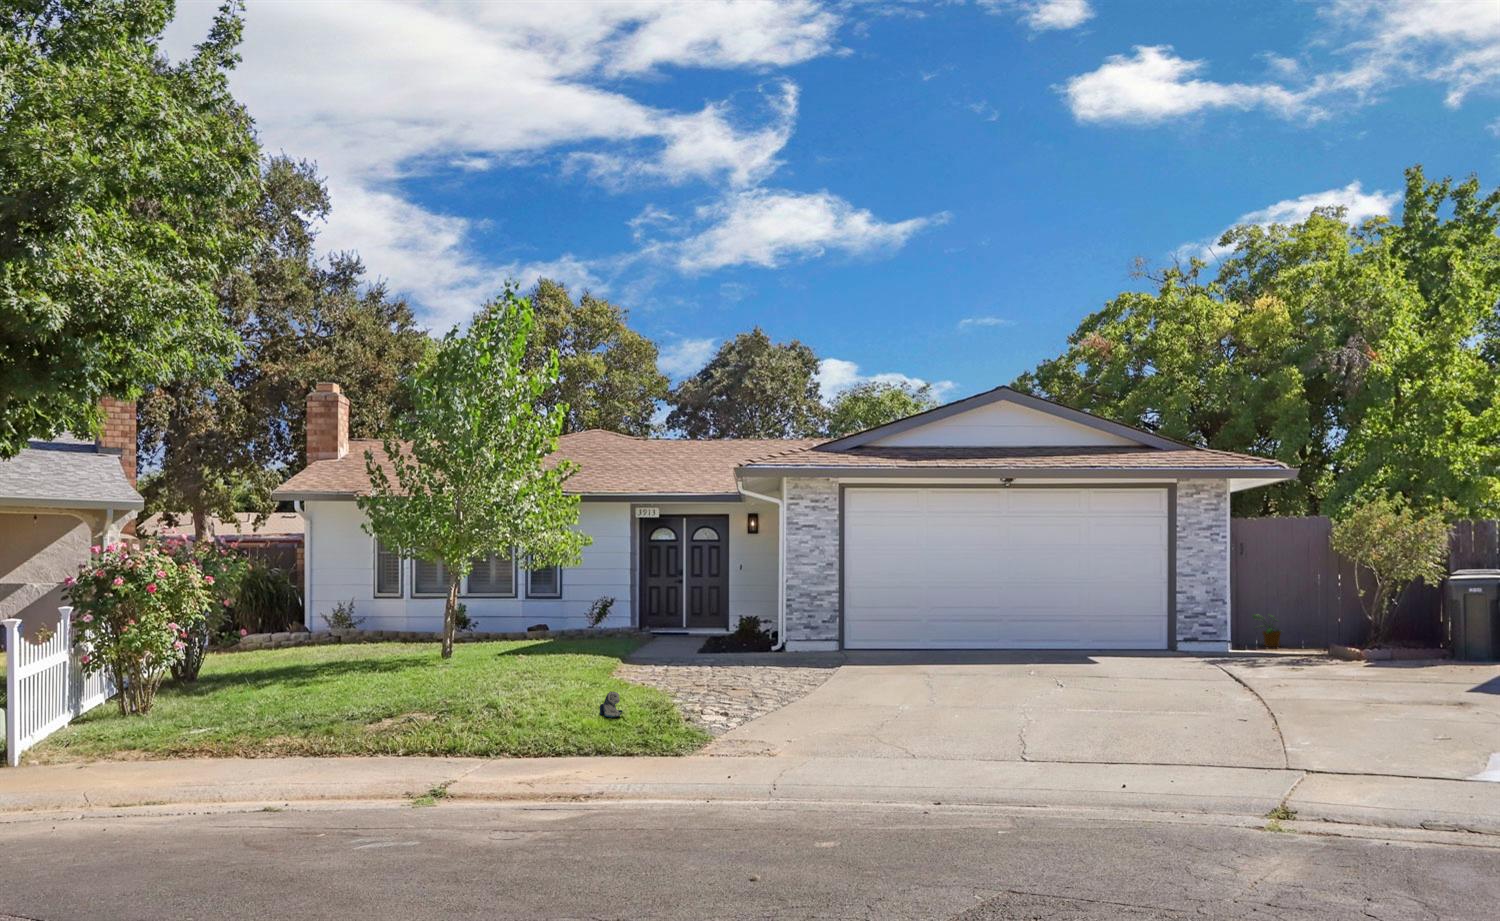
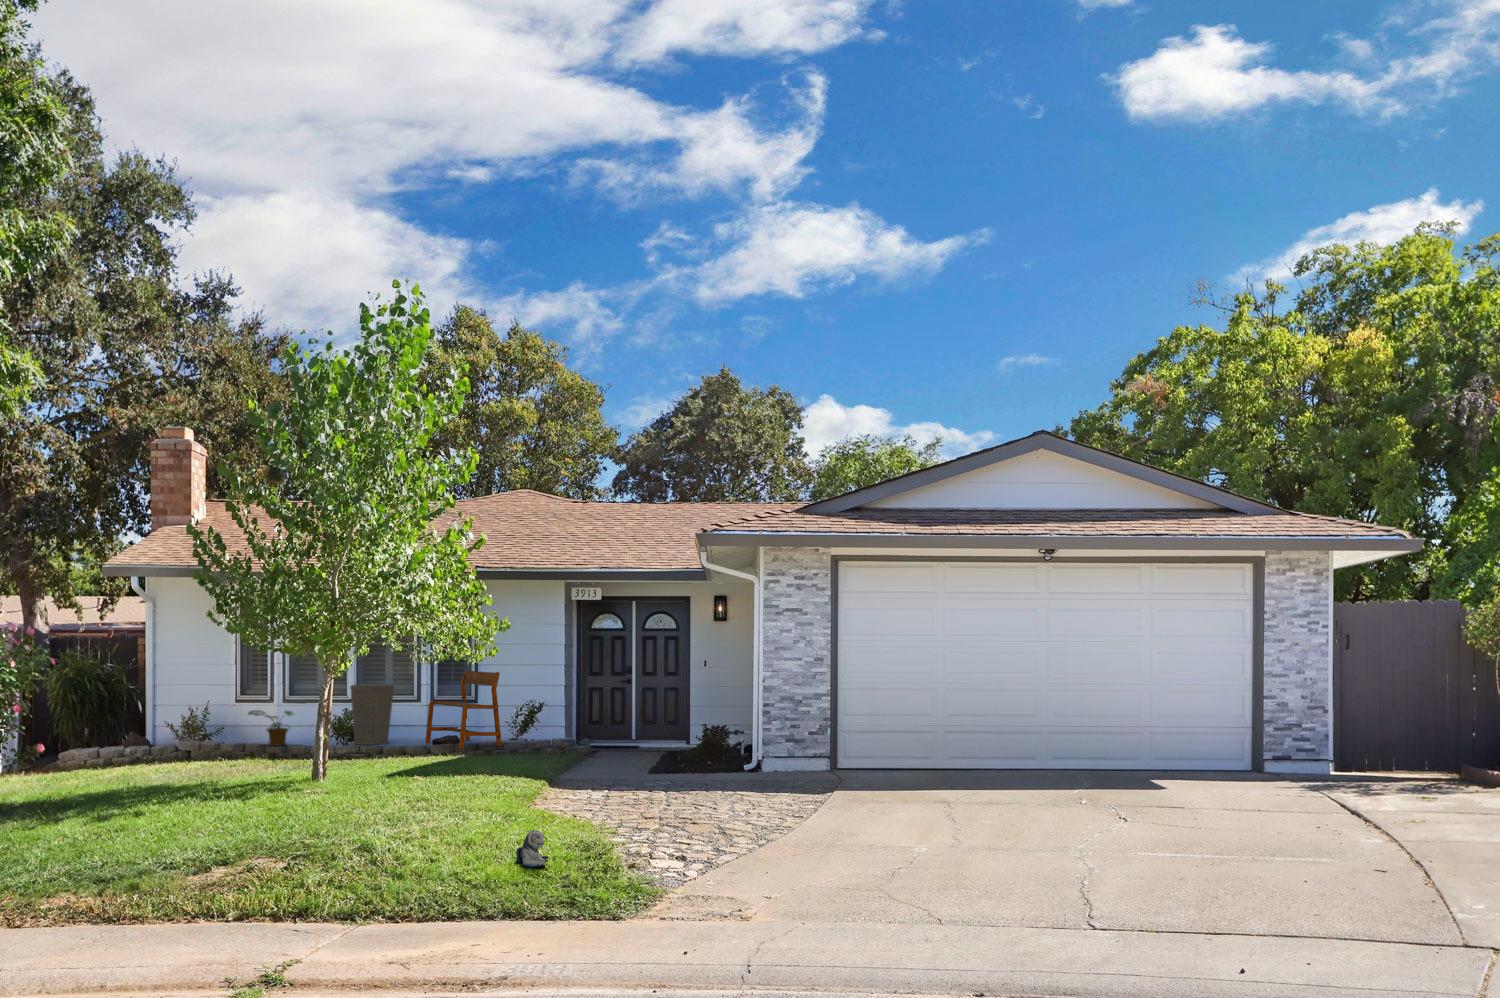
bench: none [525,574,584,636] -> present [425,671,502,749]
trash can: none [465,585,500,633] -> present [350,684,394,745]
potted plant: present [1252,614,1281,647] -> present [248,710,293,746]

